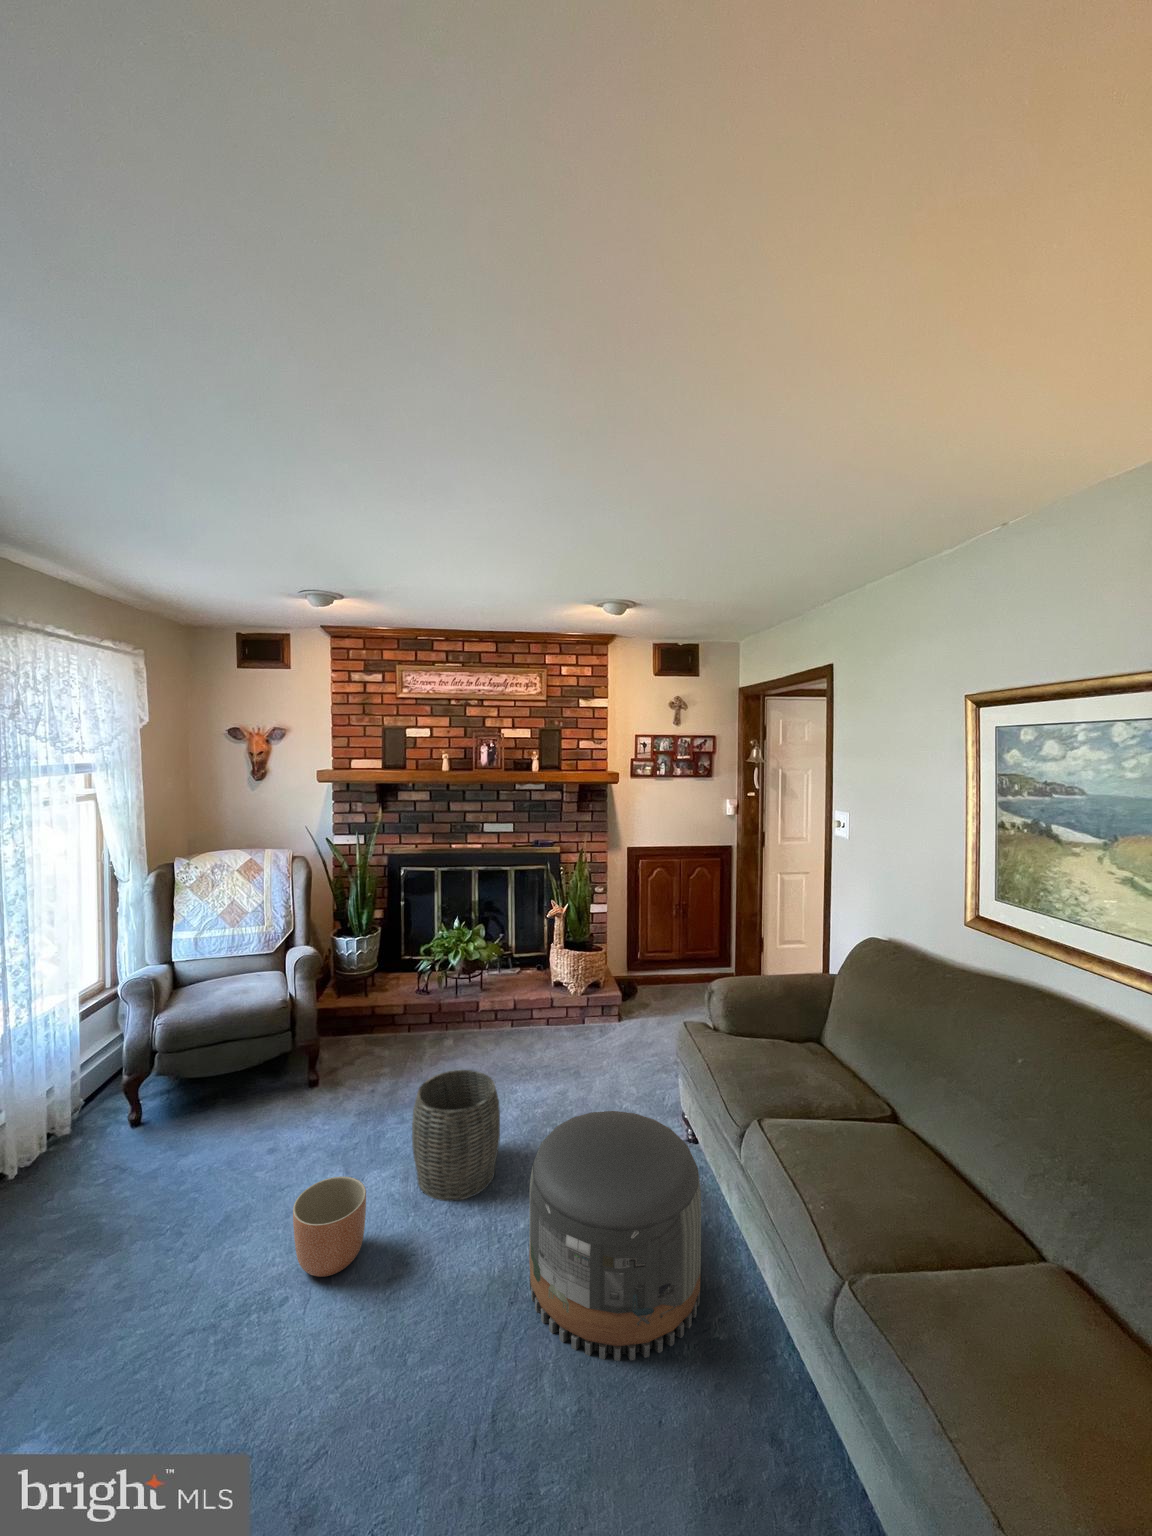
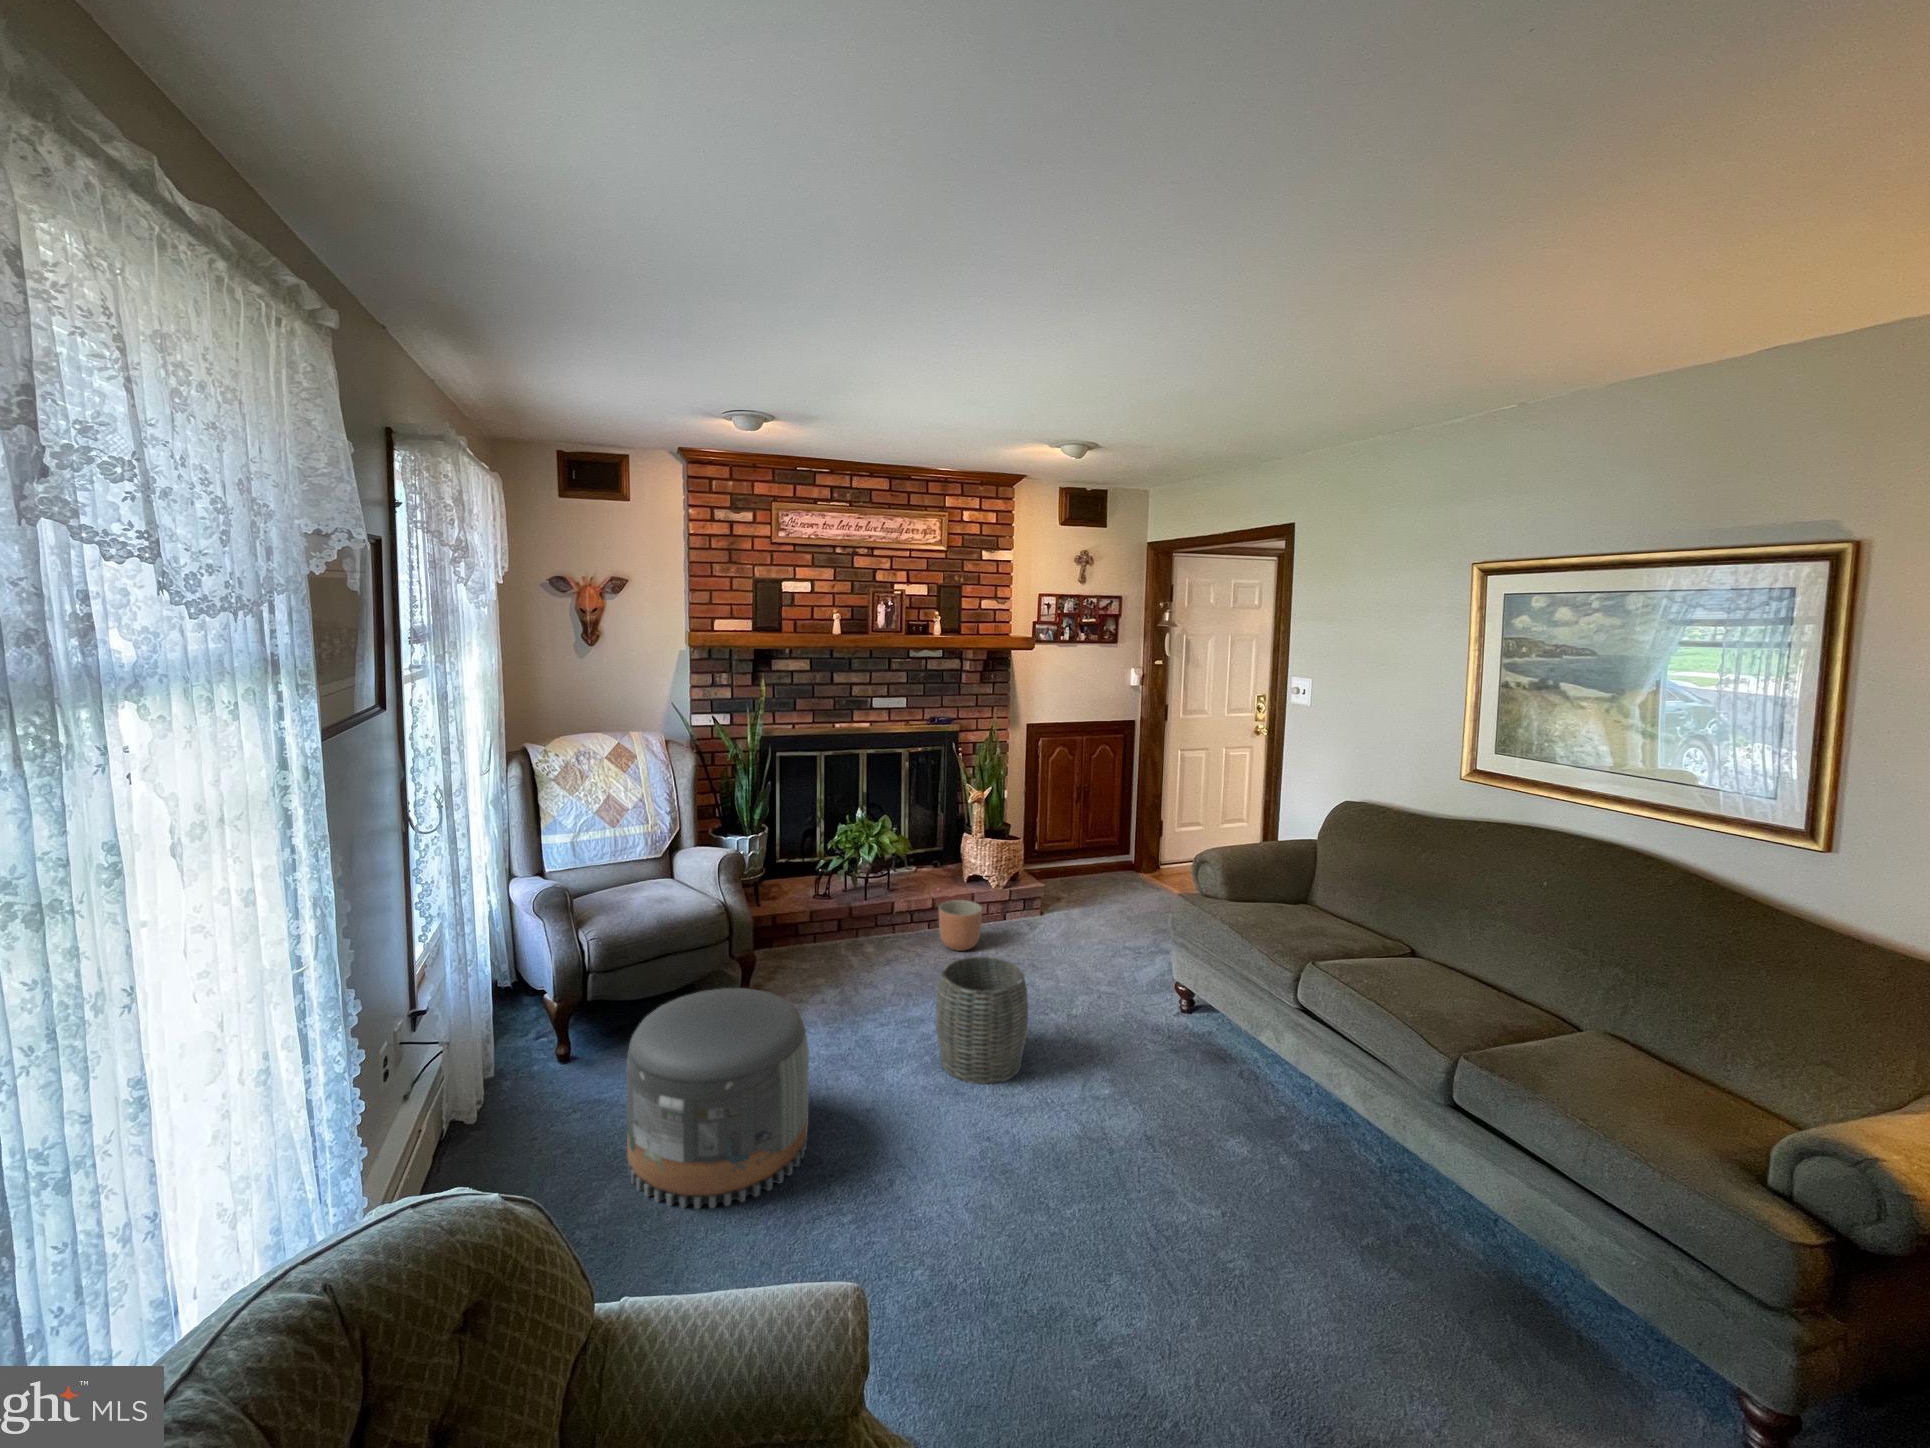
pouf: present [529,1111,701,1361] -> present [626,988,809,1209]
planter: present [293,1177,366,1277] -> present [939,900,982,951]

